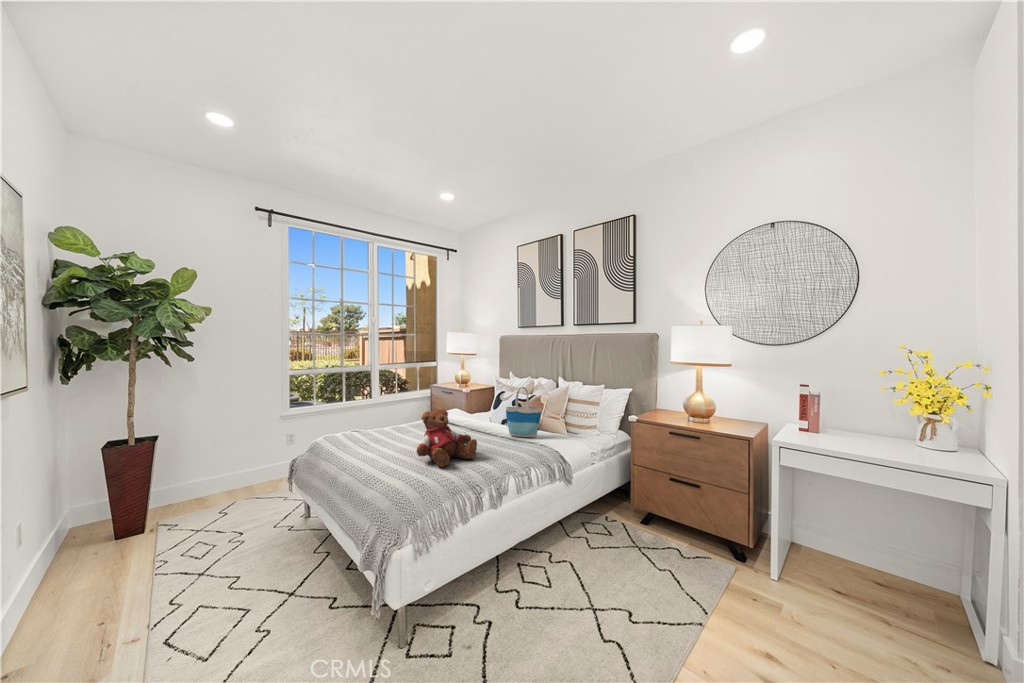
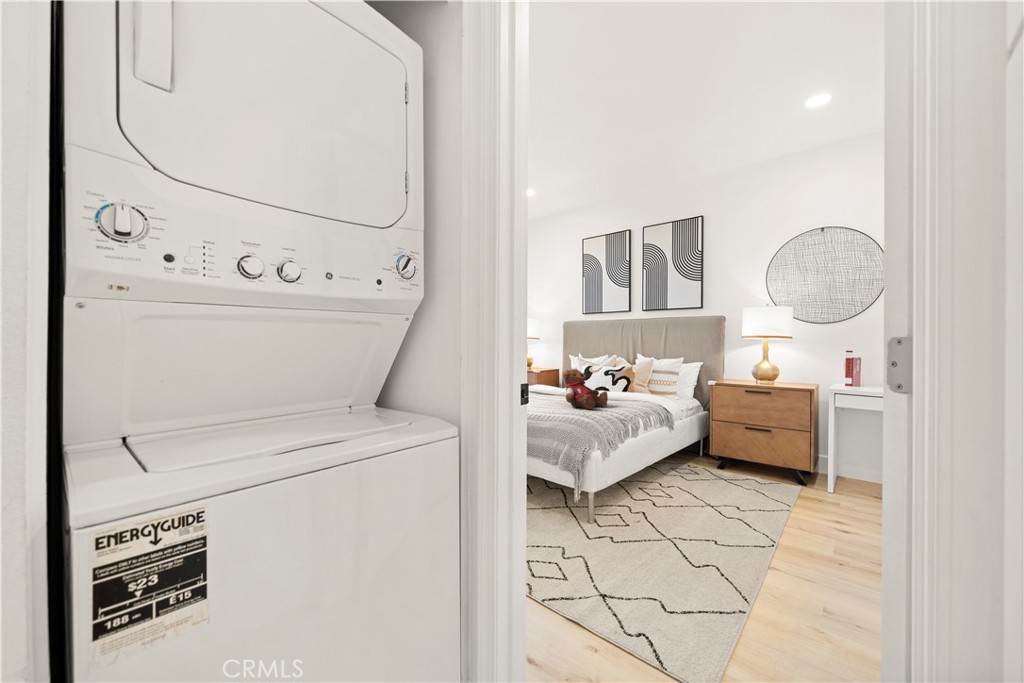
tote bag: present [506,387,542,437] -> none [610,357,641,398]

